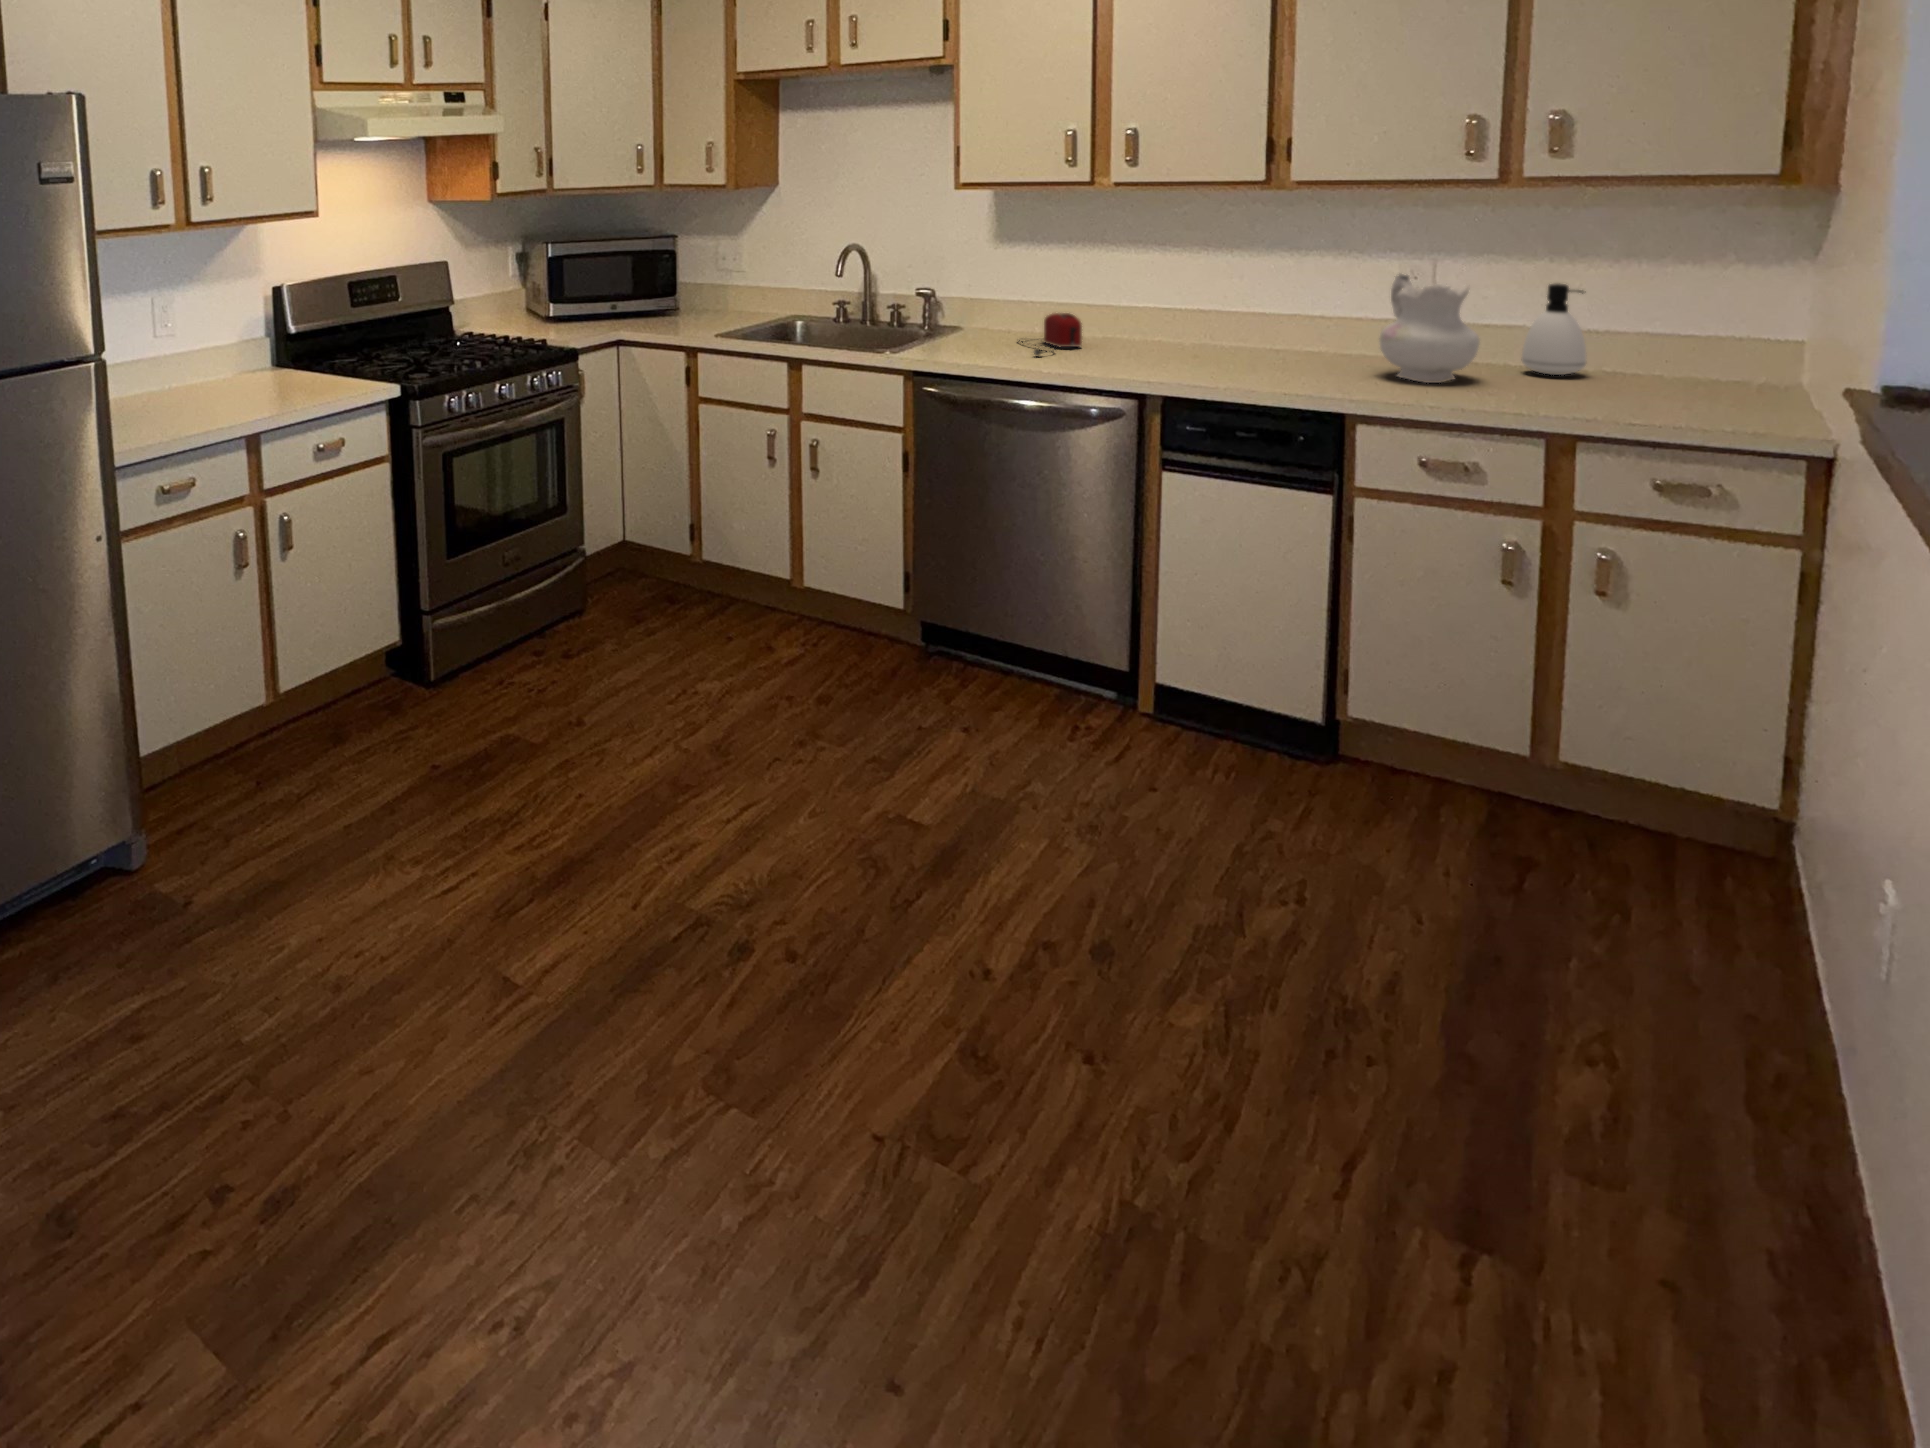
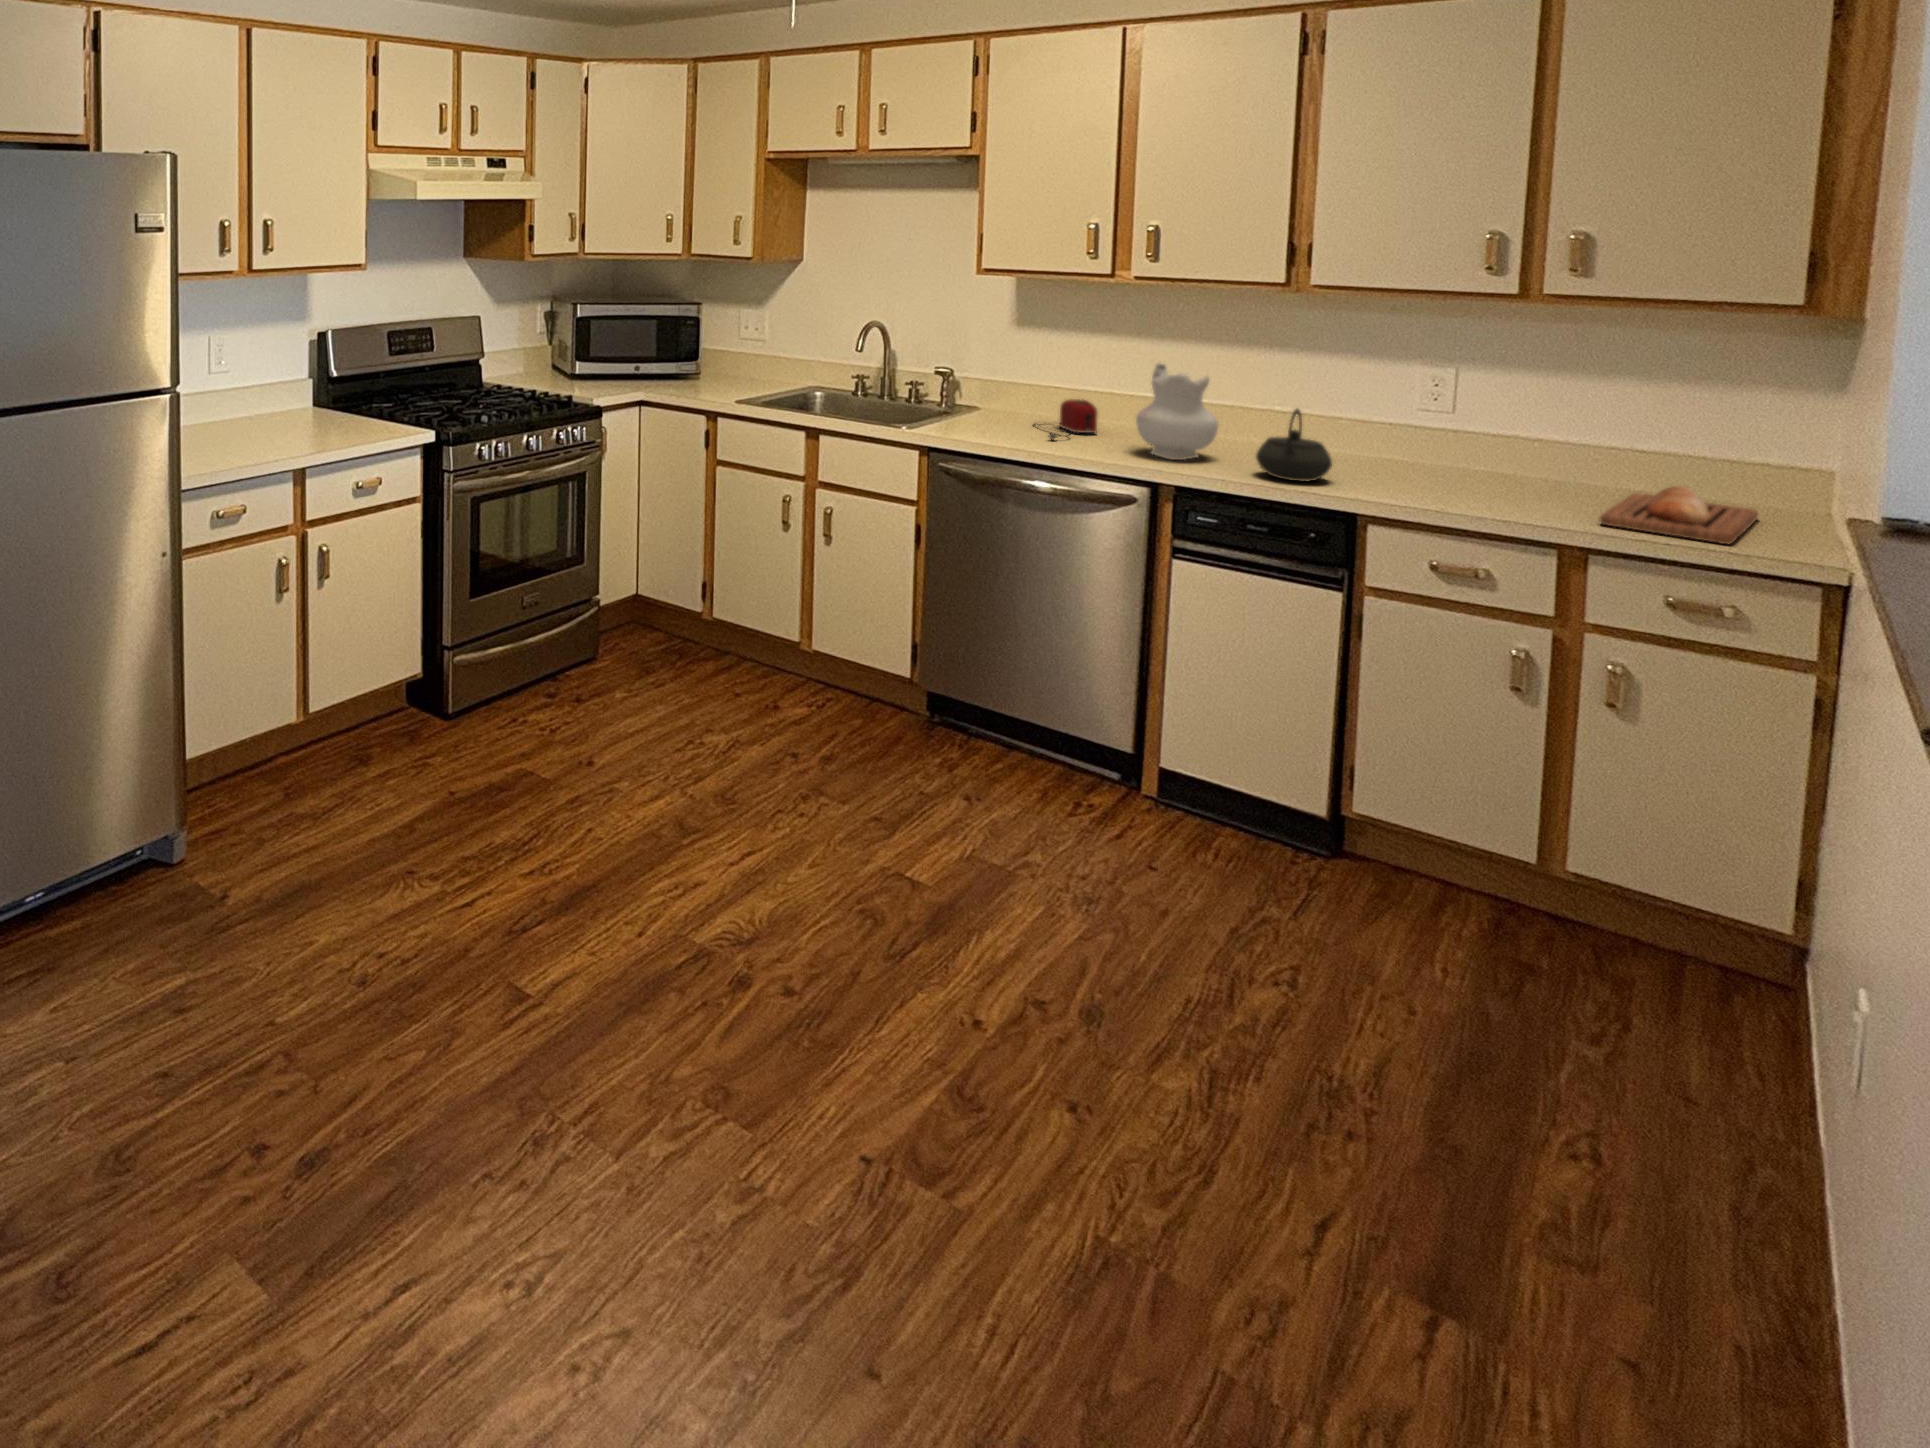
ceramic pitcher: present [1379,274,1480,383] -> present [1136,364,1218,460]
soap dispenser: present [1522,283,1586,375] -> none [1541,399,1606,489]
kettle: none [1243,309,1319,384] -> present [1256,409,1332,481]
bread loaf: none [1586,366,1736,423] -> present [1600,486,1758,544]

